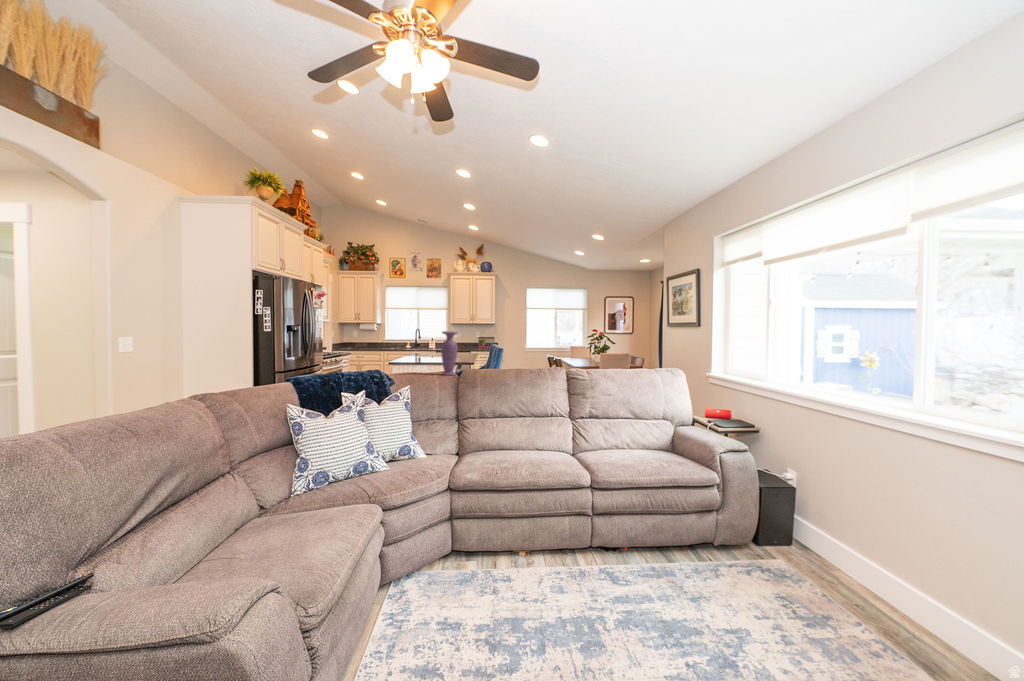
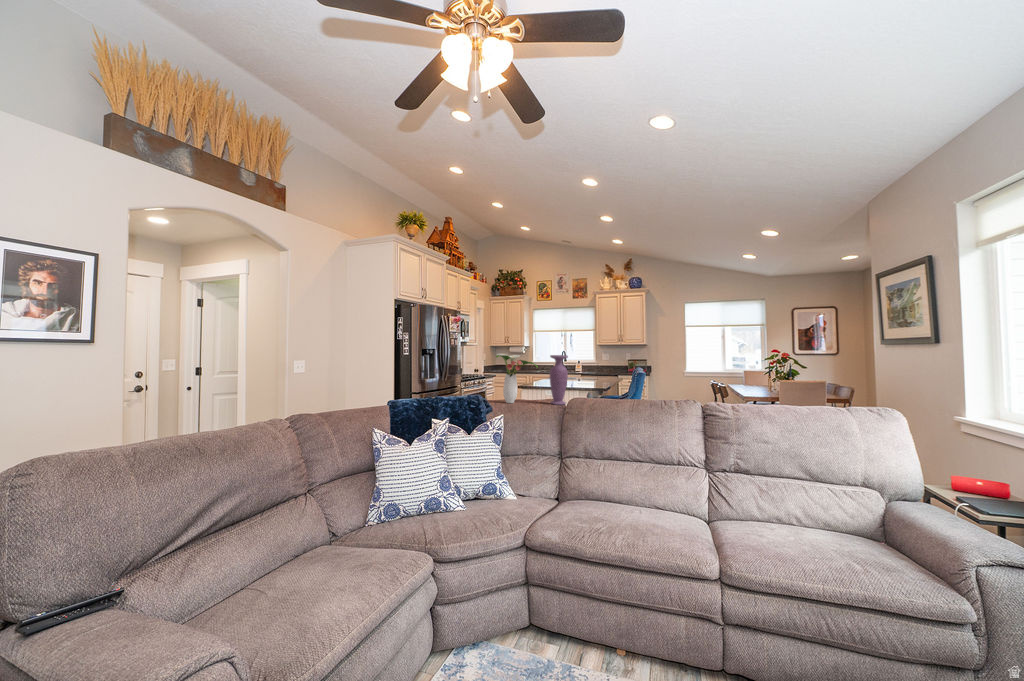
flower arrangement: none [392,329,434,375] -> present [496,354,538,403]

